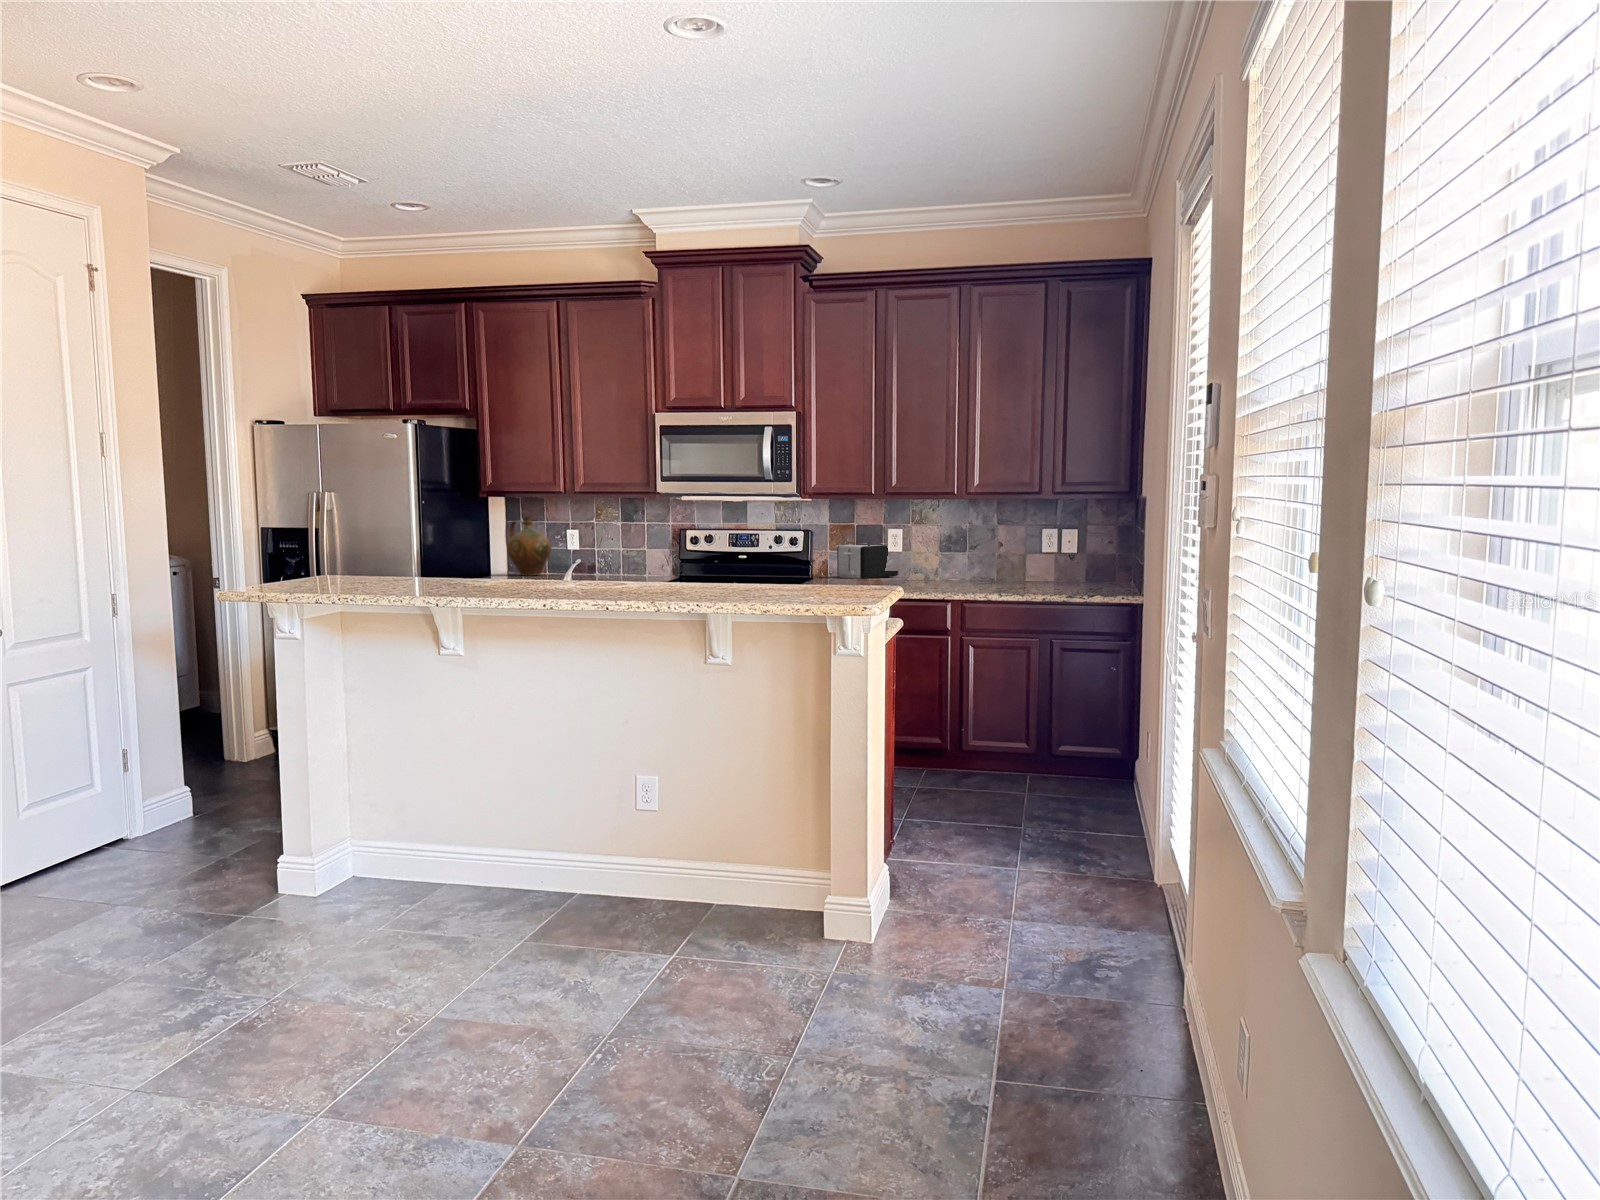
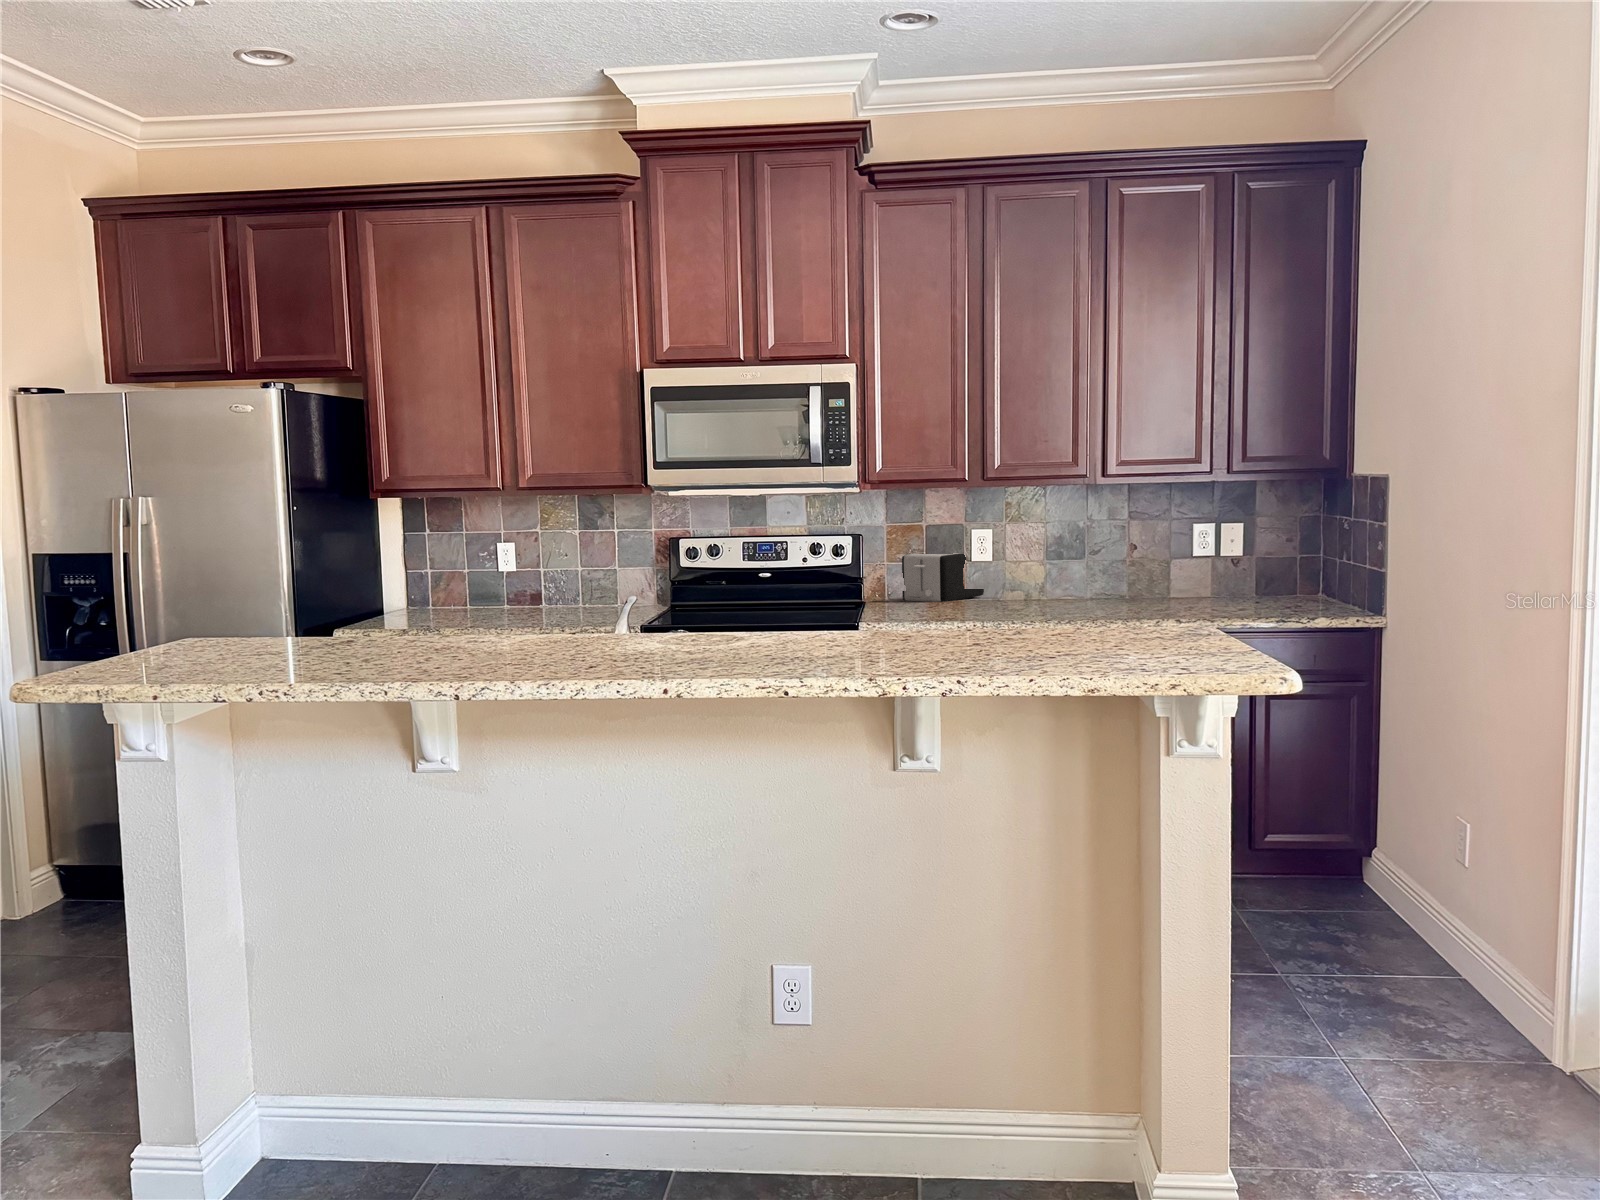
ceramic jug: present [507,516,551,576] -> none [421,525,486,614]

